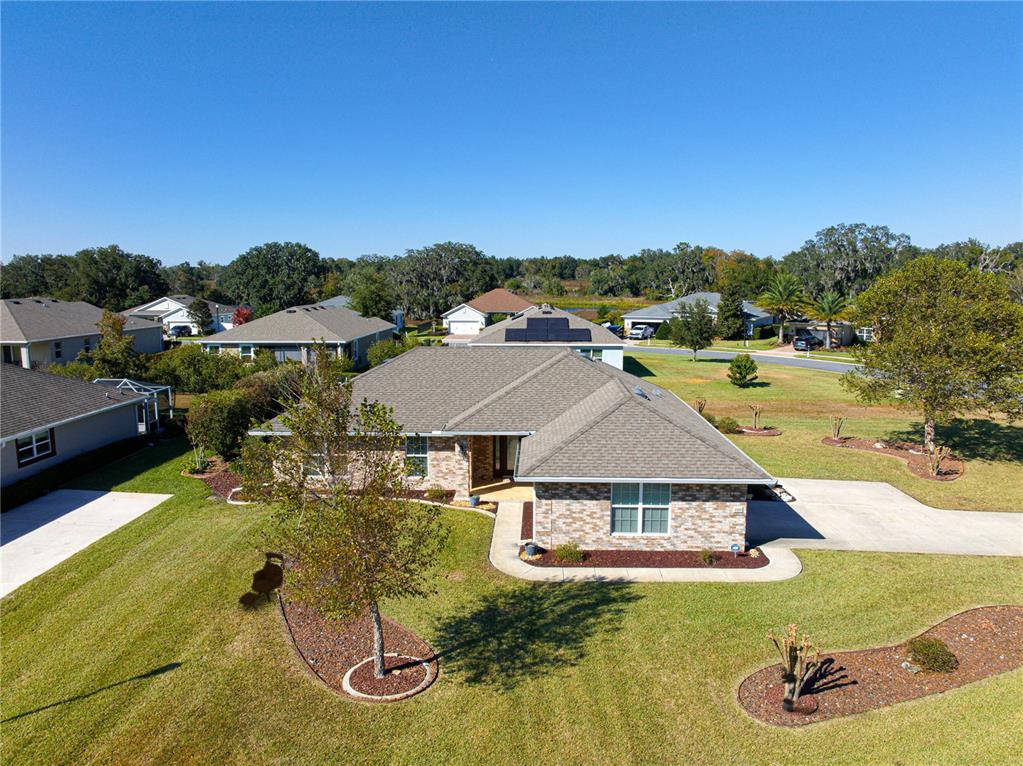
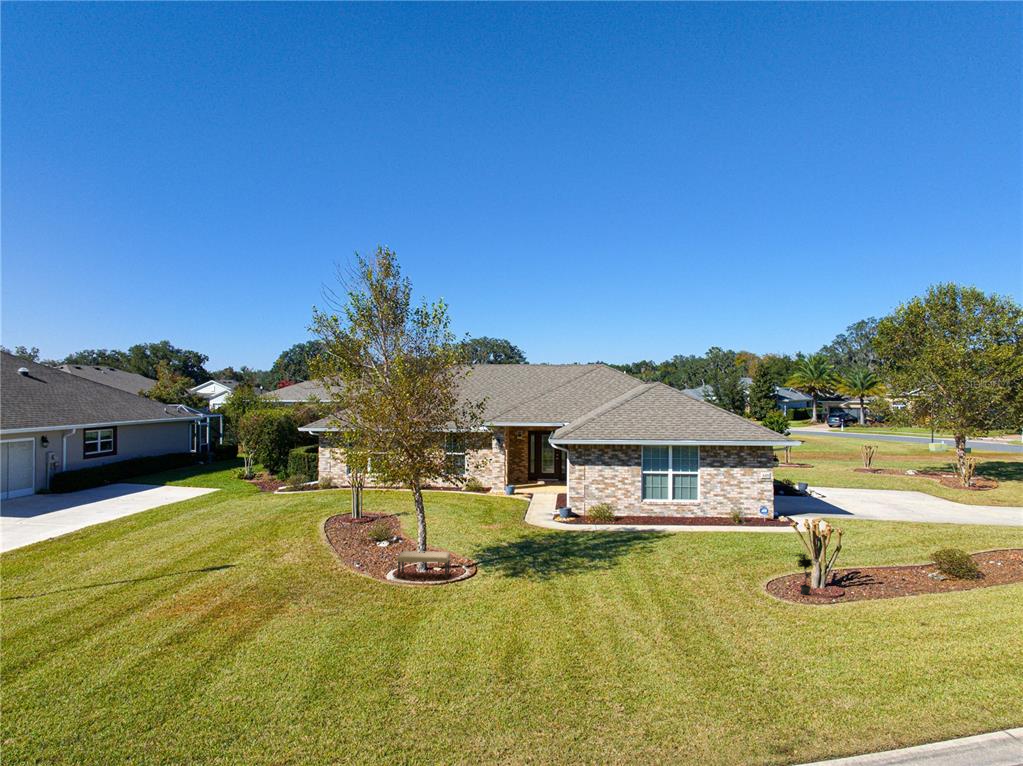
lounge chair: present [239,552,285,610] -> none [293,494,336,540]
bench: none [348,661,407,695] -> present [397,551,450,579]

